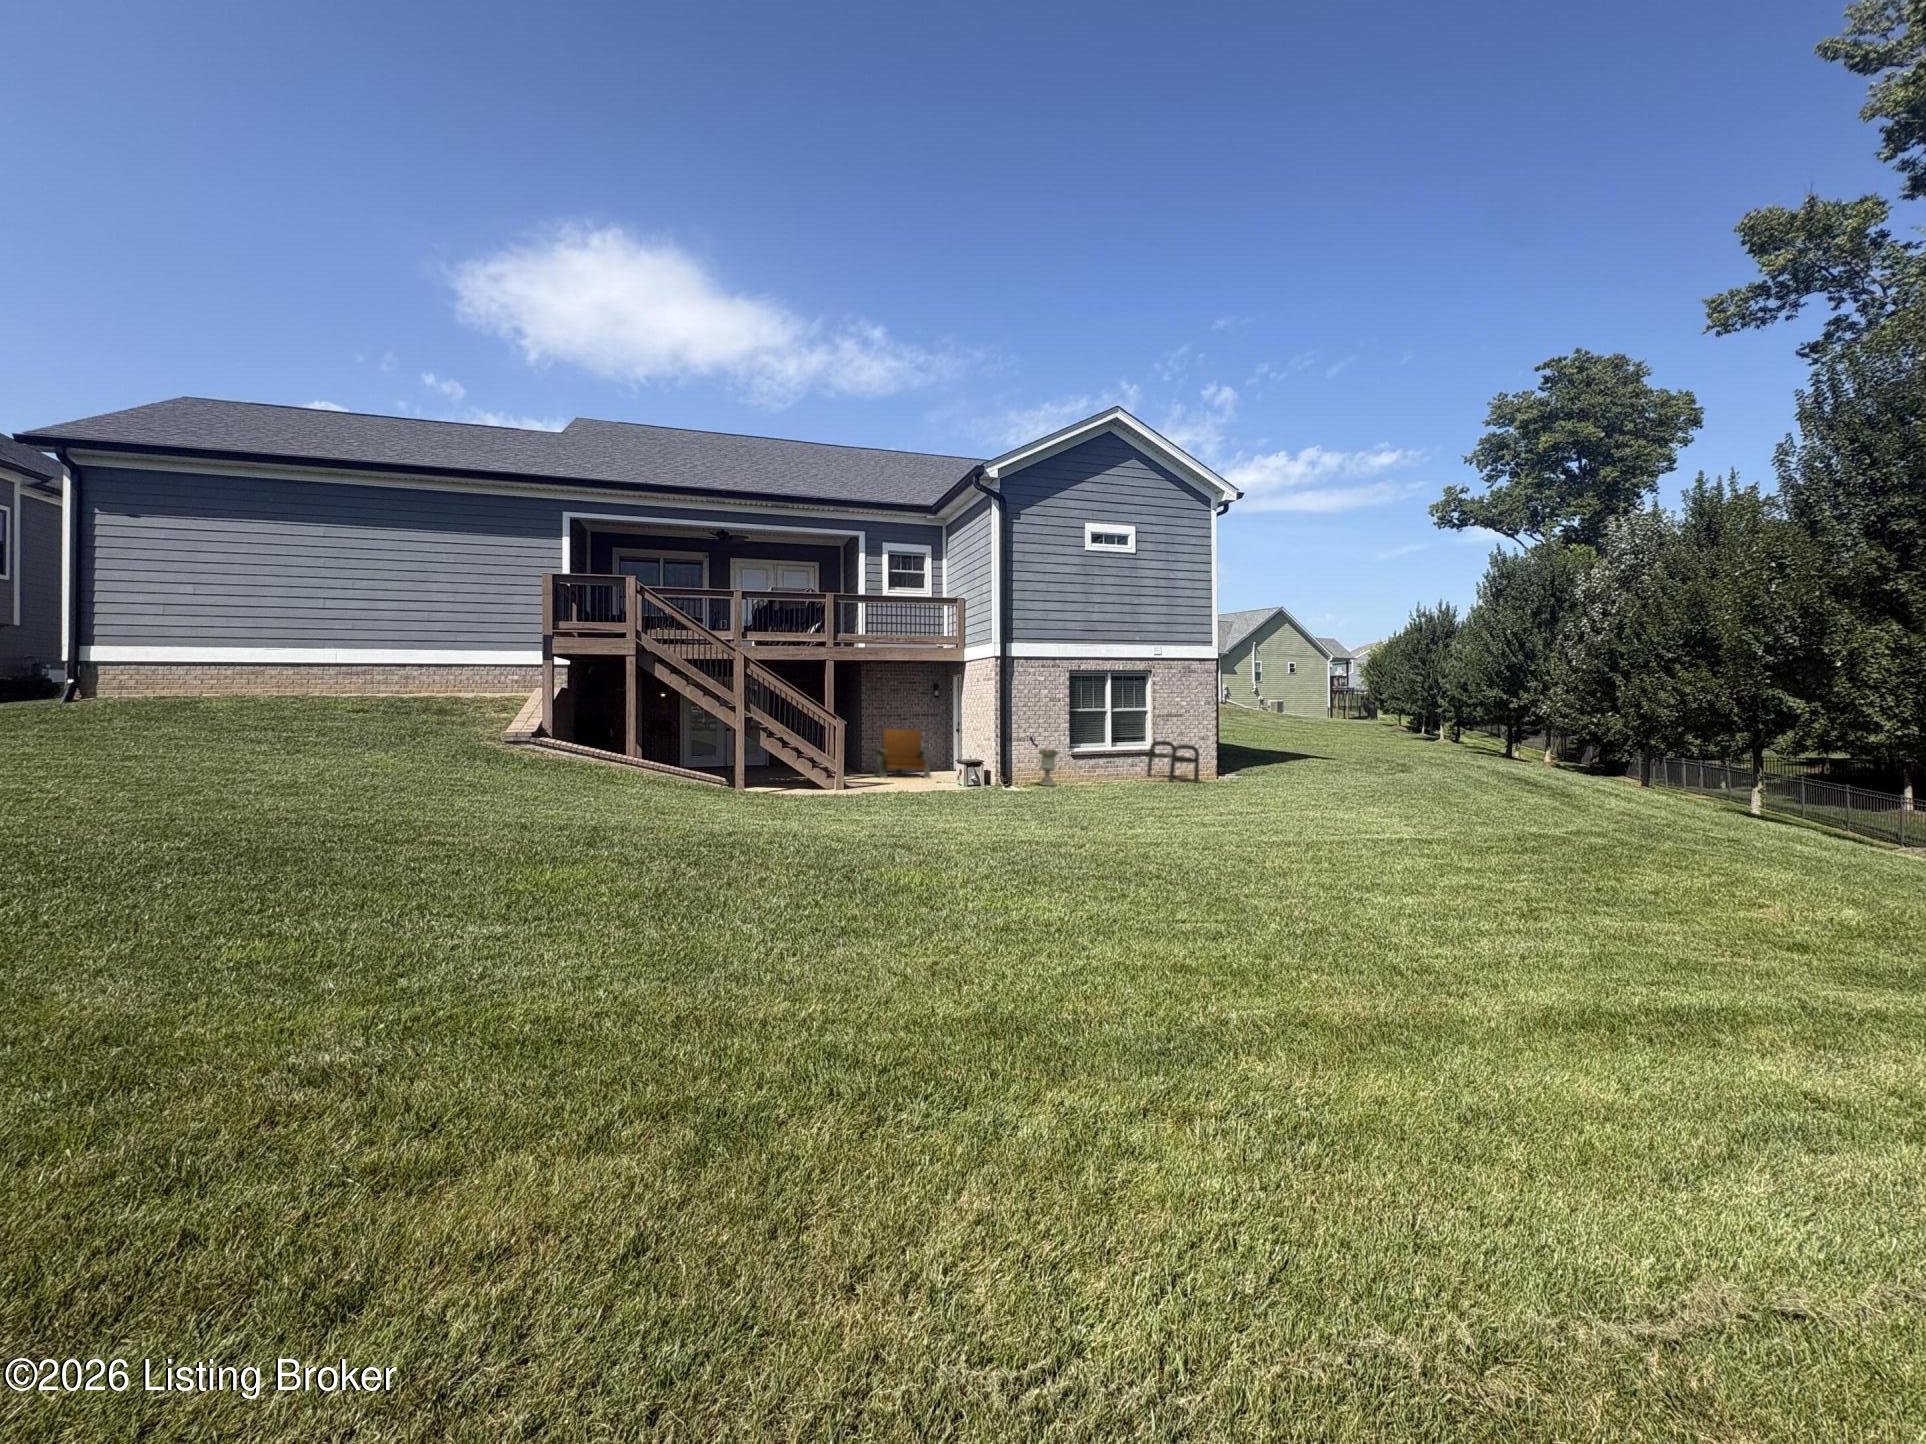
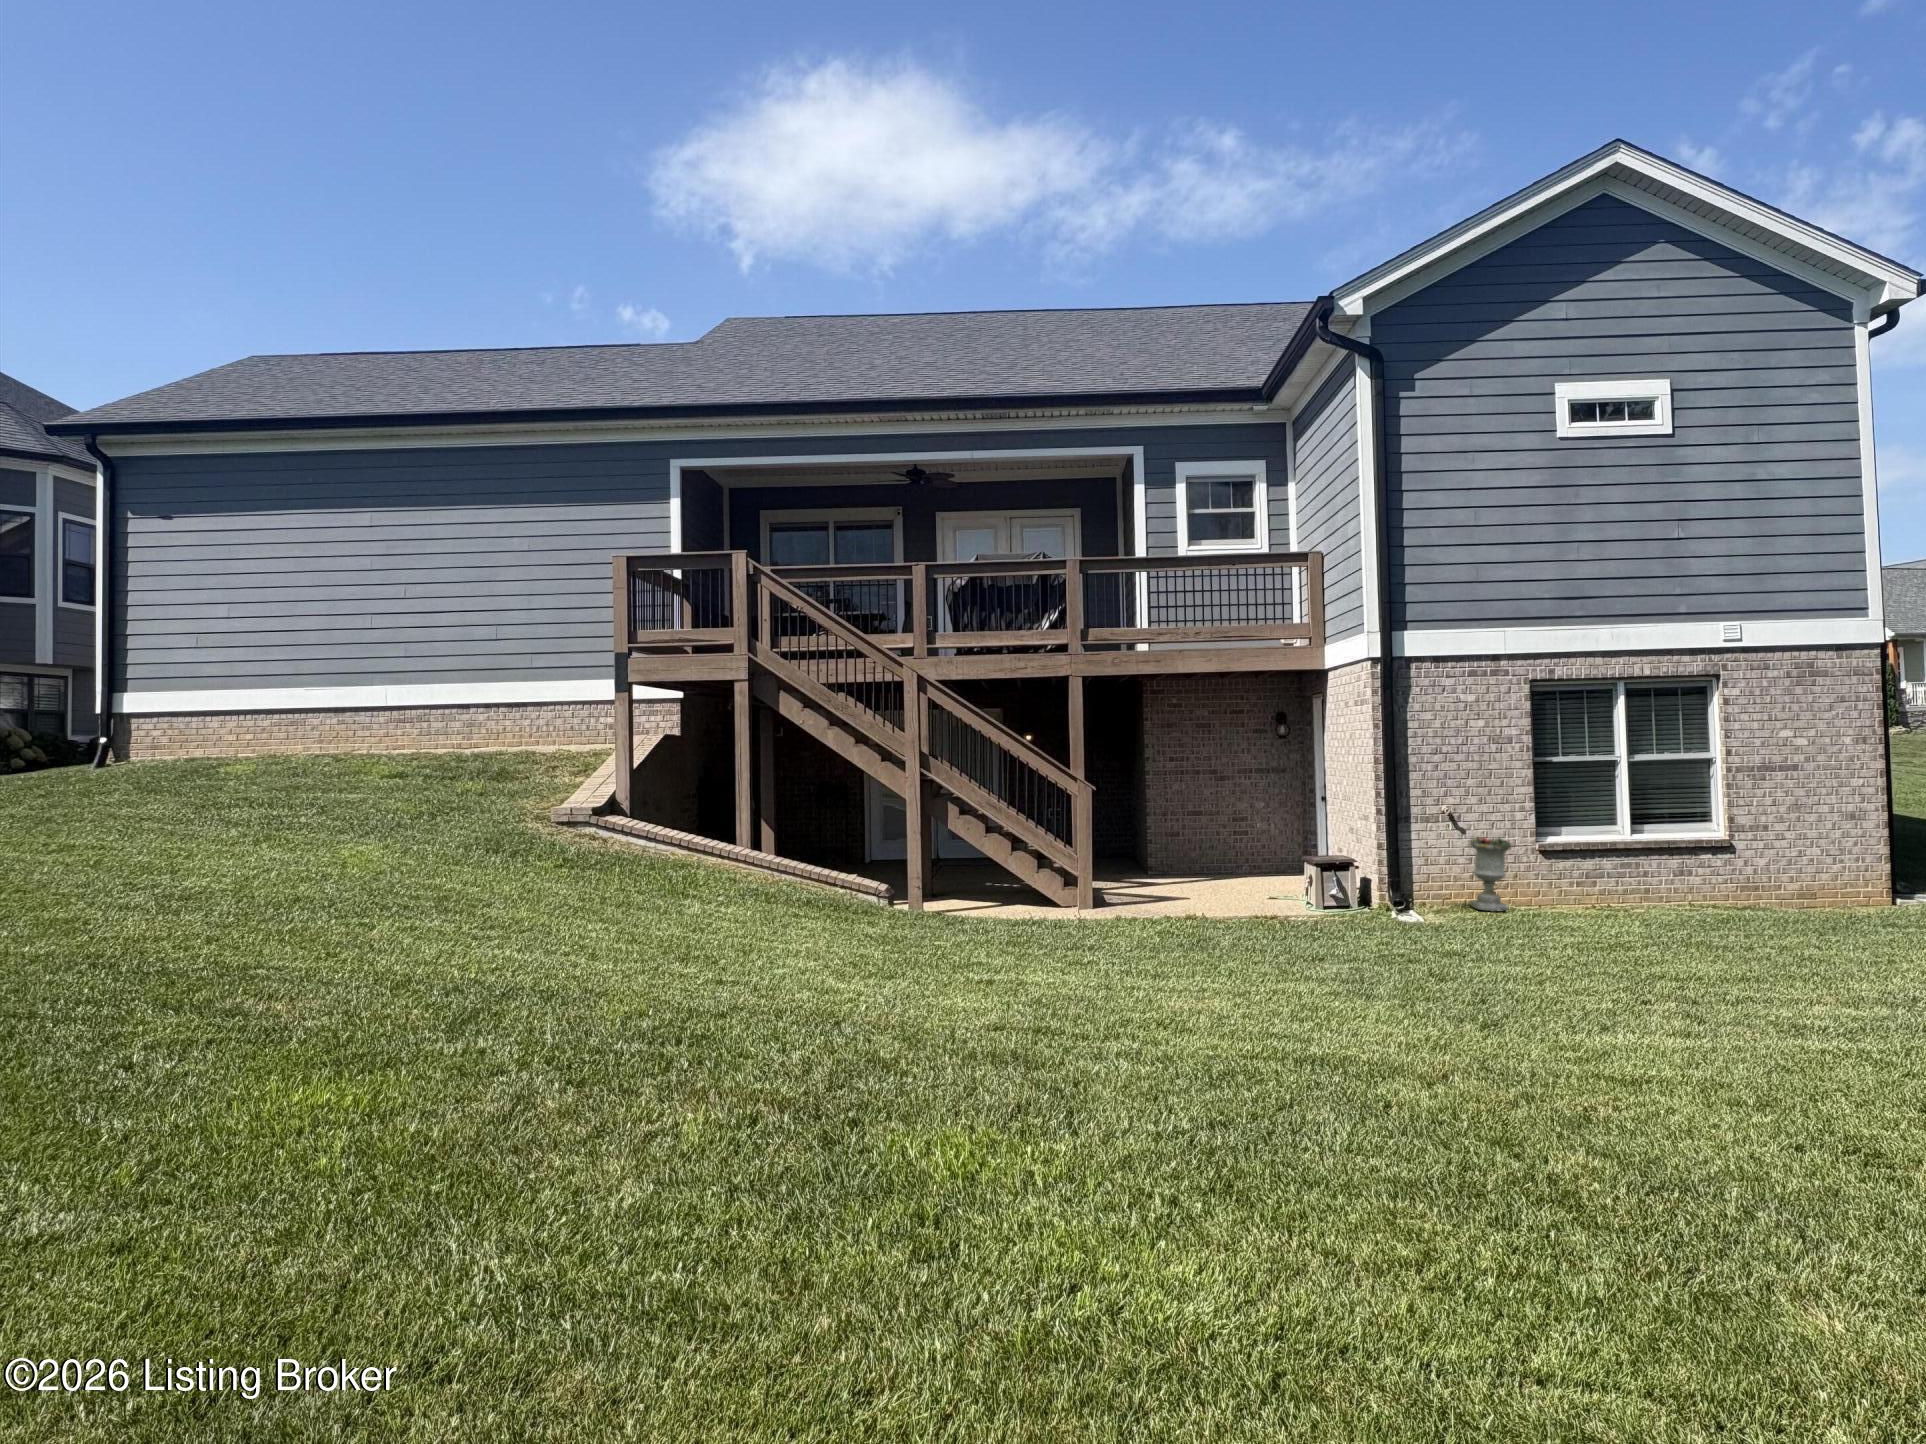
lounge chair: present [875,729,932,778] -> none [1163,794,1267,889]
bench: present [1147,741,1199,783] -> none [1716,820,1842,913]

